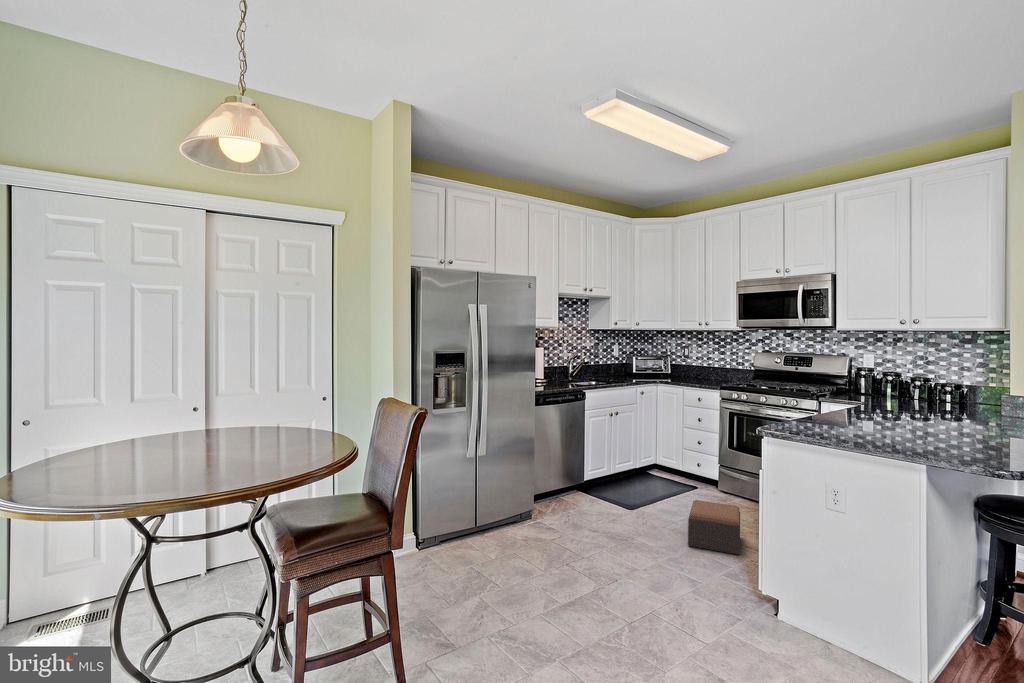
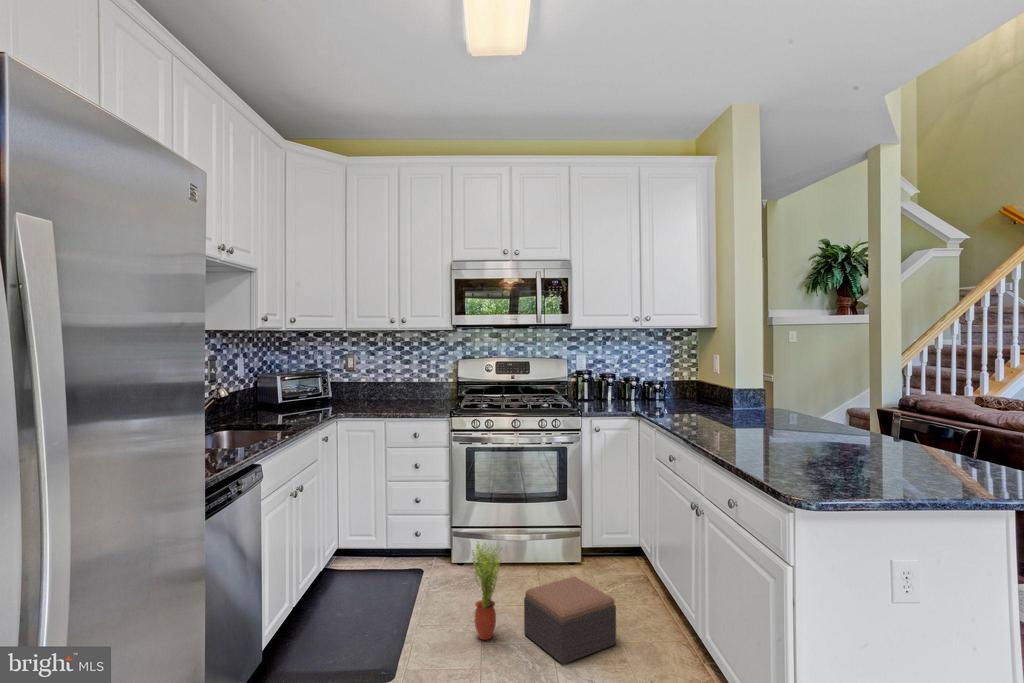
potted plant: none [657,459,685,523] -> present [471,542,502,640]

